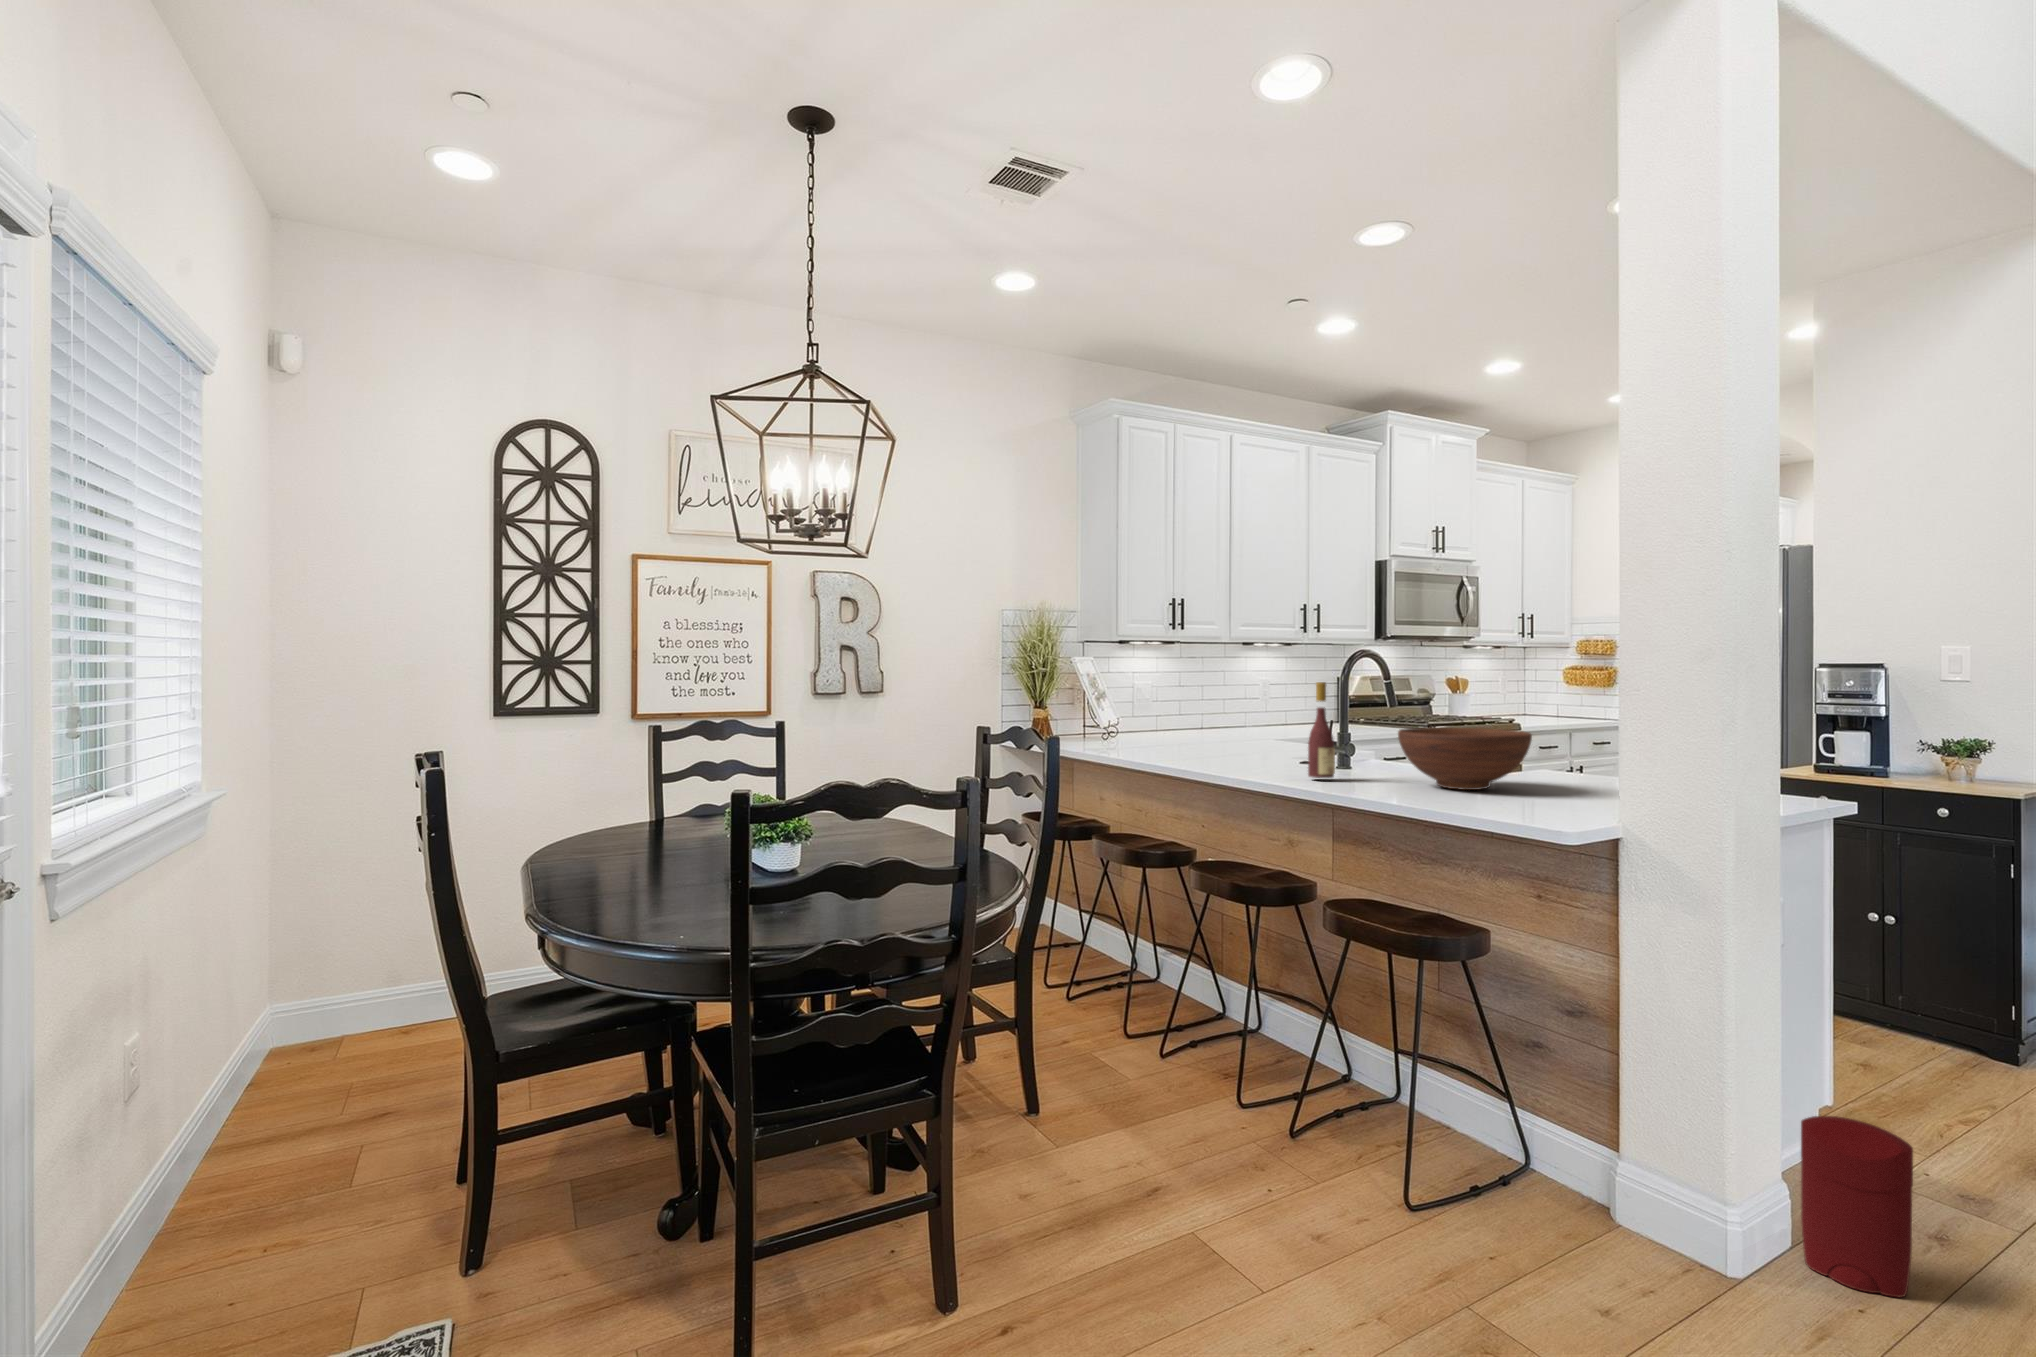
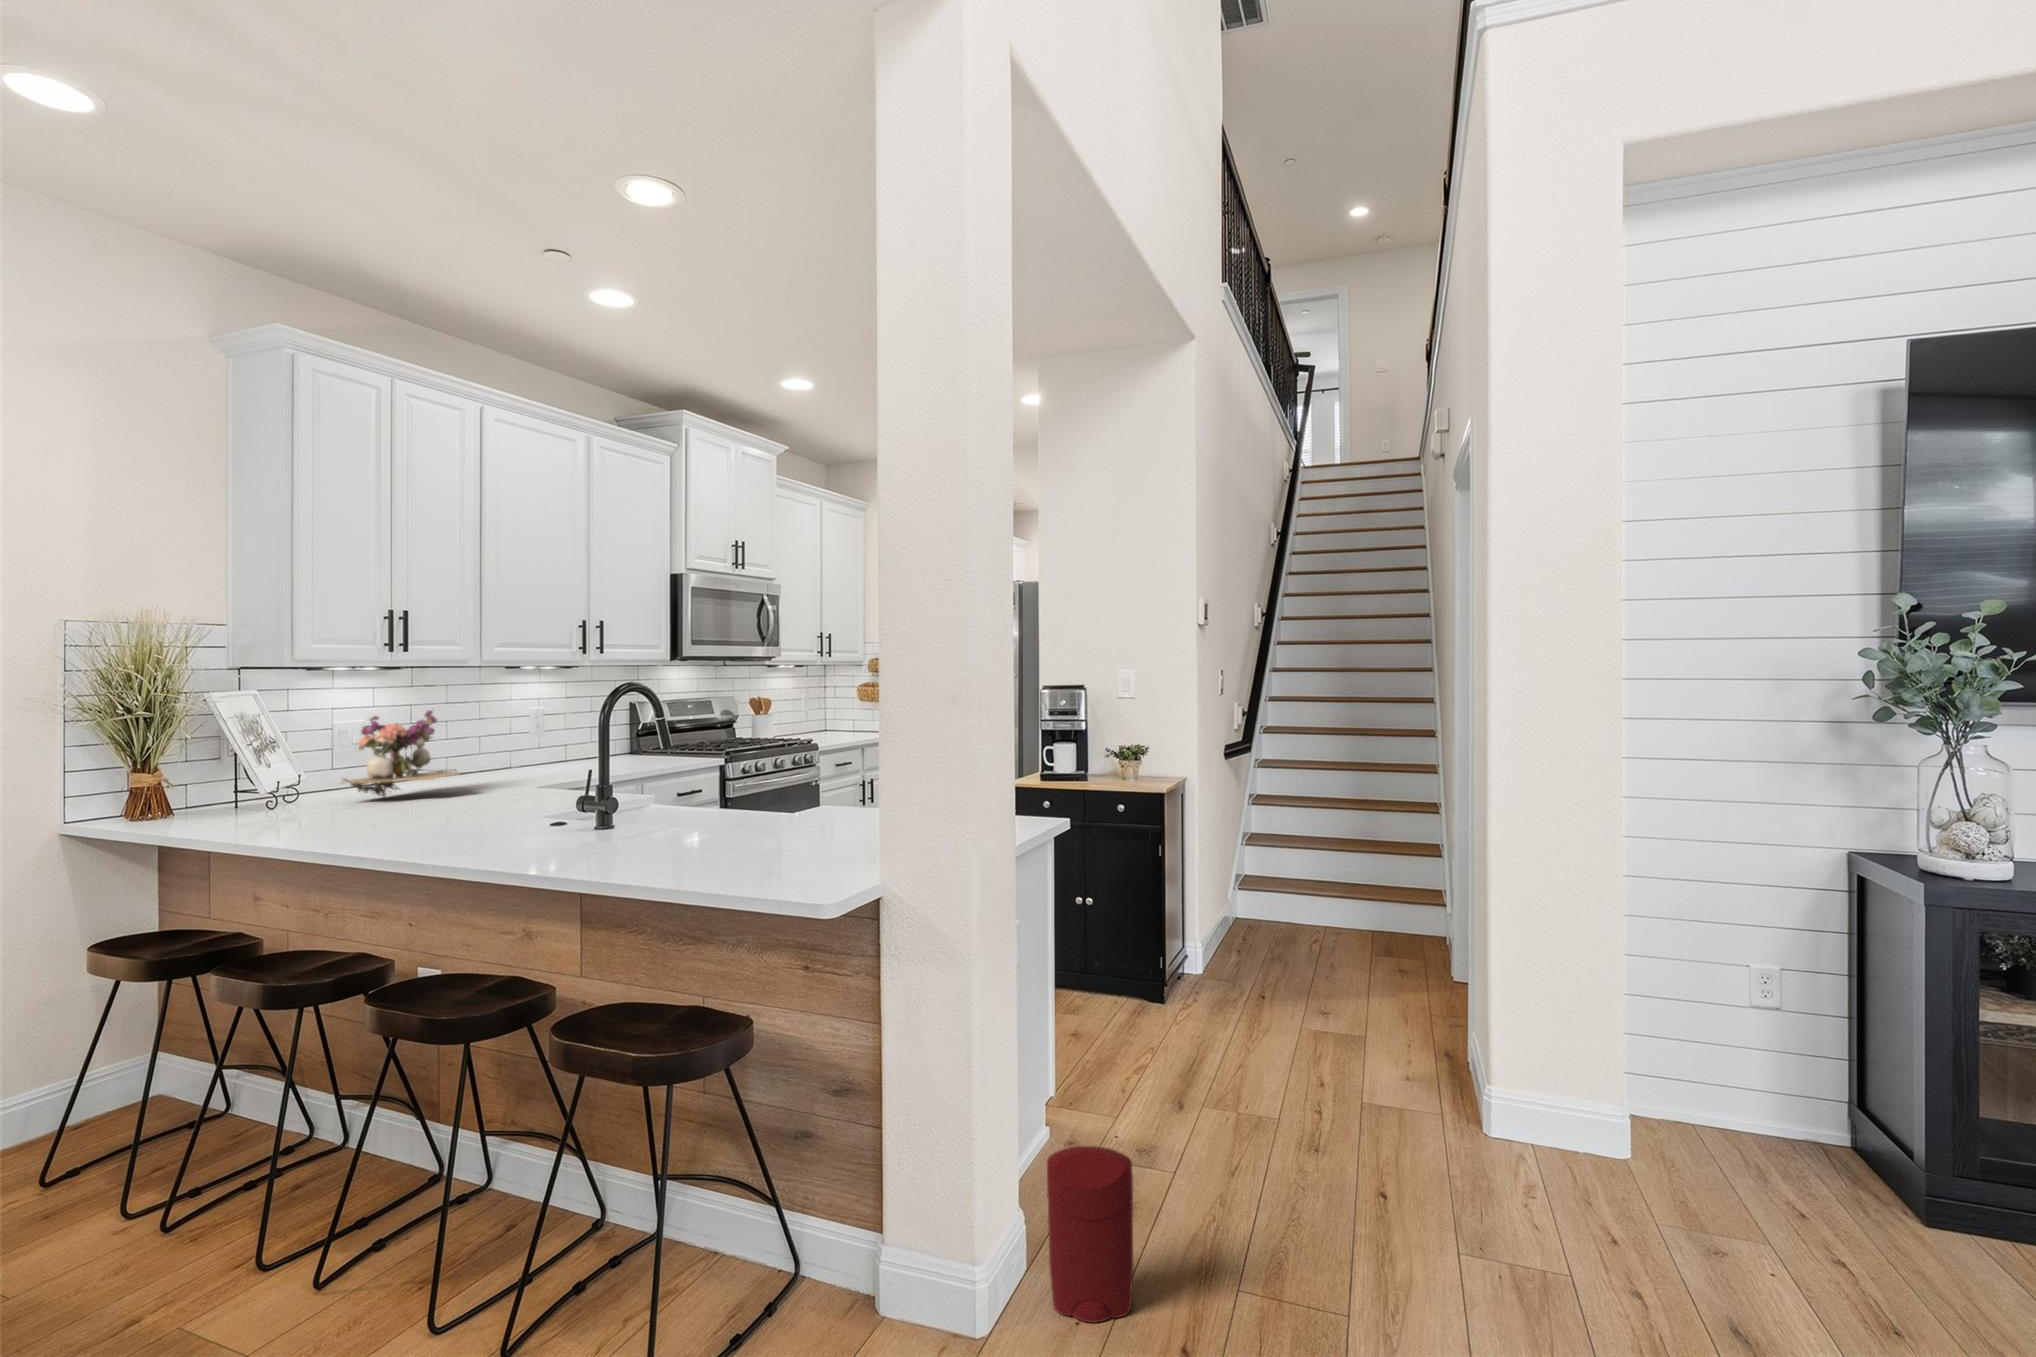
flower arrangement: none [1144,675,1224,743] -> present [342,709,460,797]
wine bottle: present [1308,682,1335,778] -> none [534,720,573,849]
fruit bowl: present [1398,728,1532,790] -> none [650,766,800,843]

